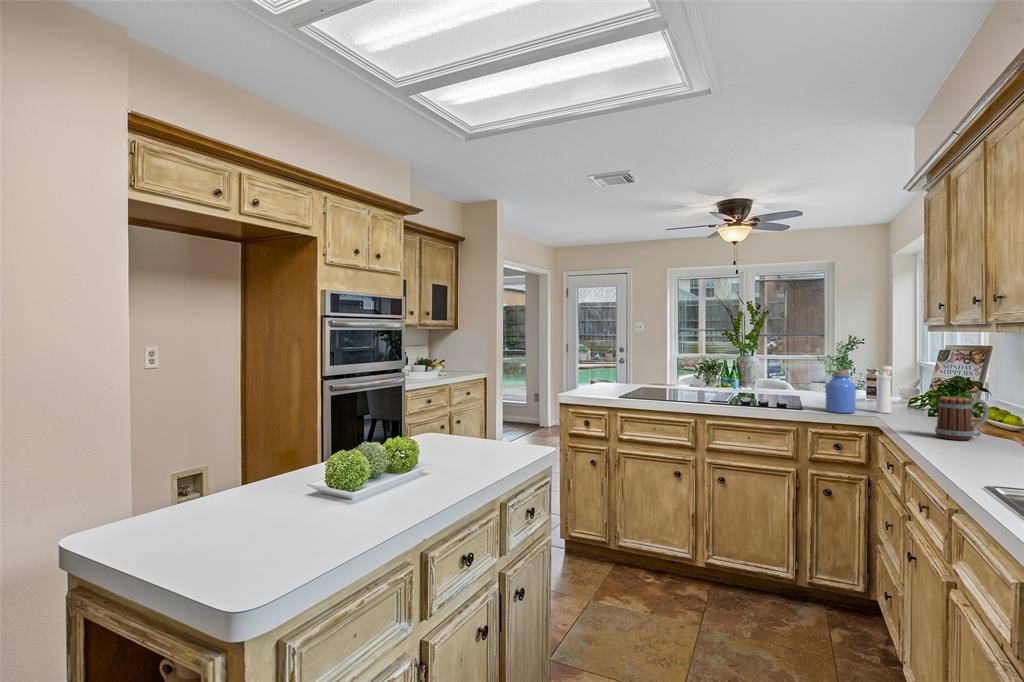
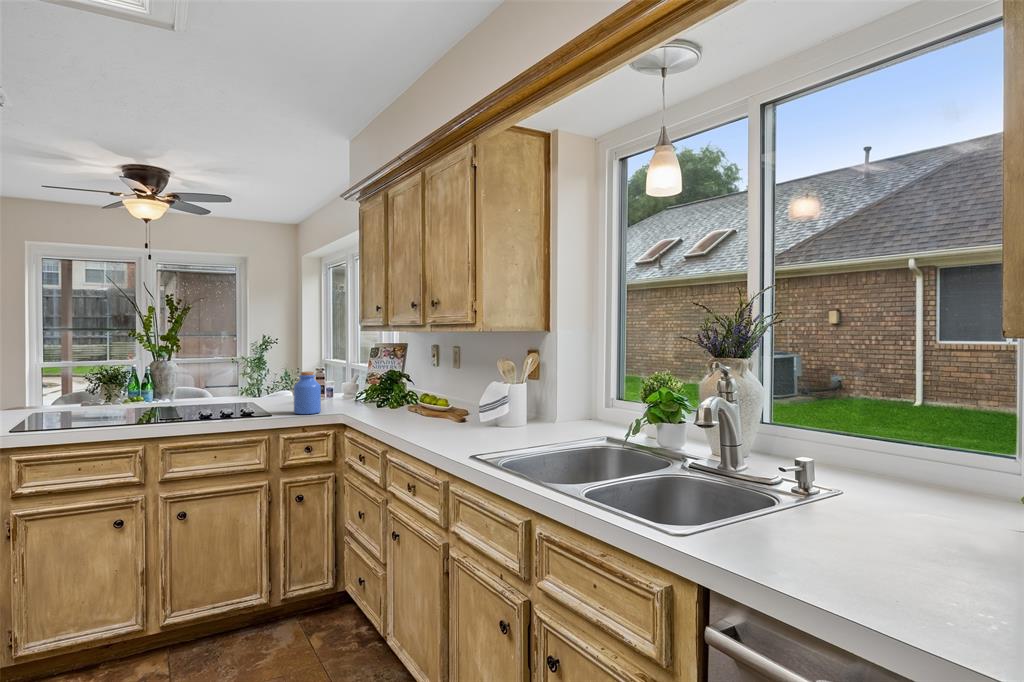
pepper mill: present [876,366,893,413] -> none [336,364,348,409]
mug: present [935,396,989,440] -> none [400,387,433,424]

